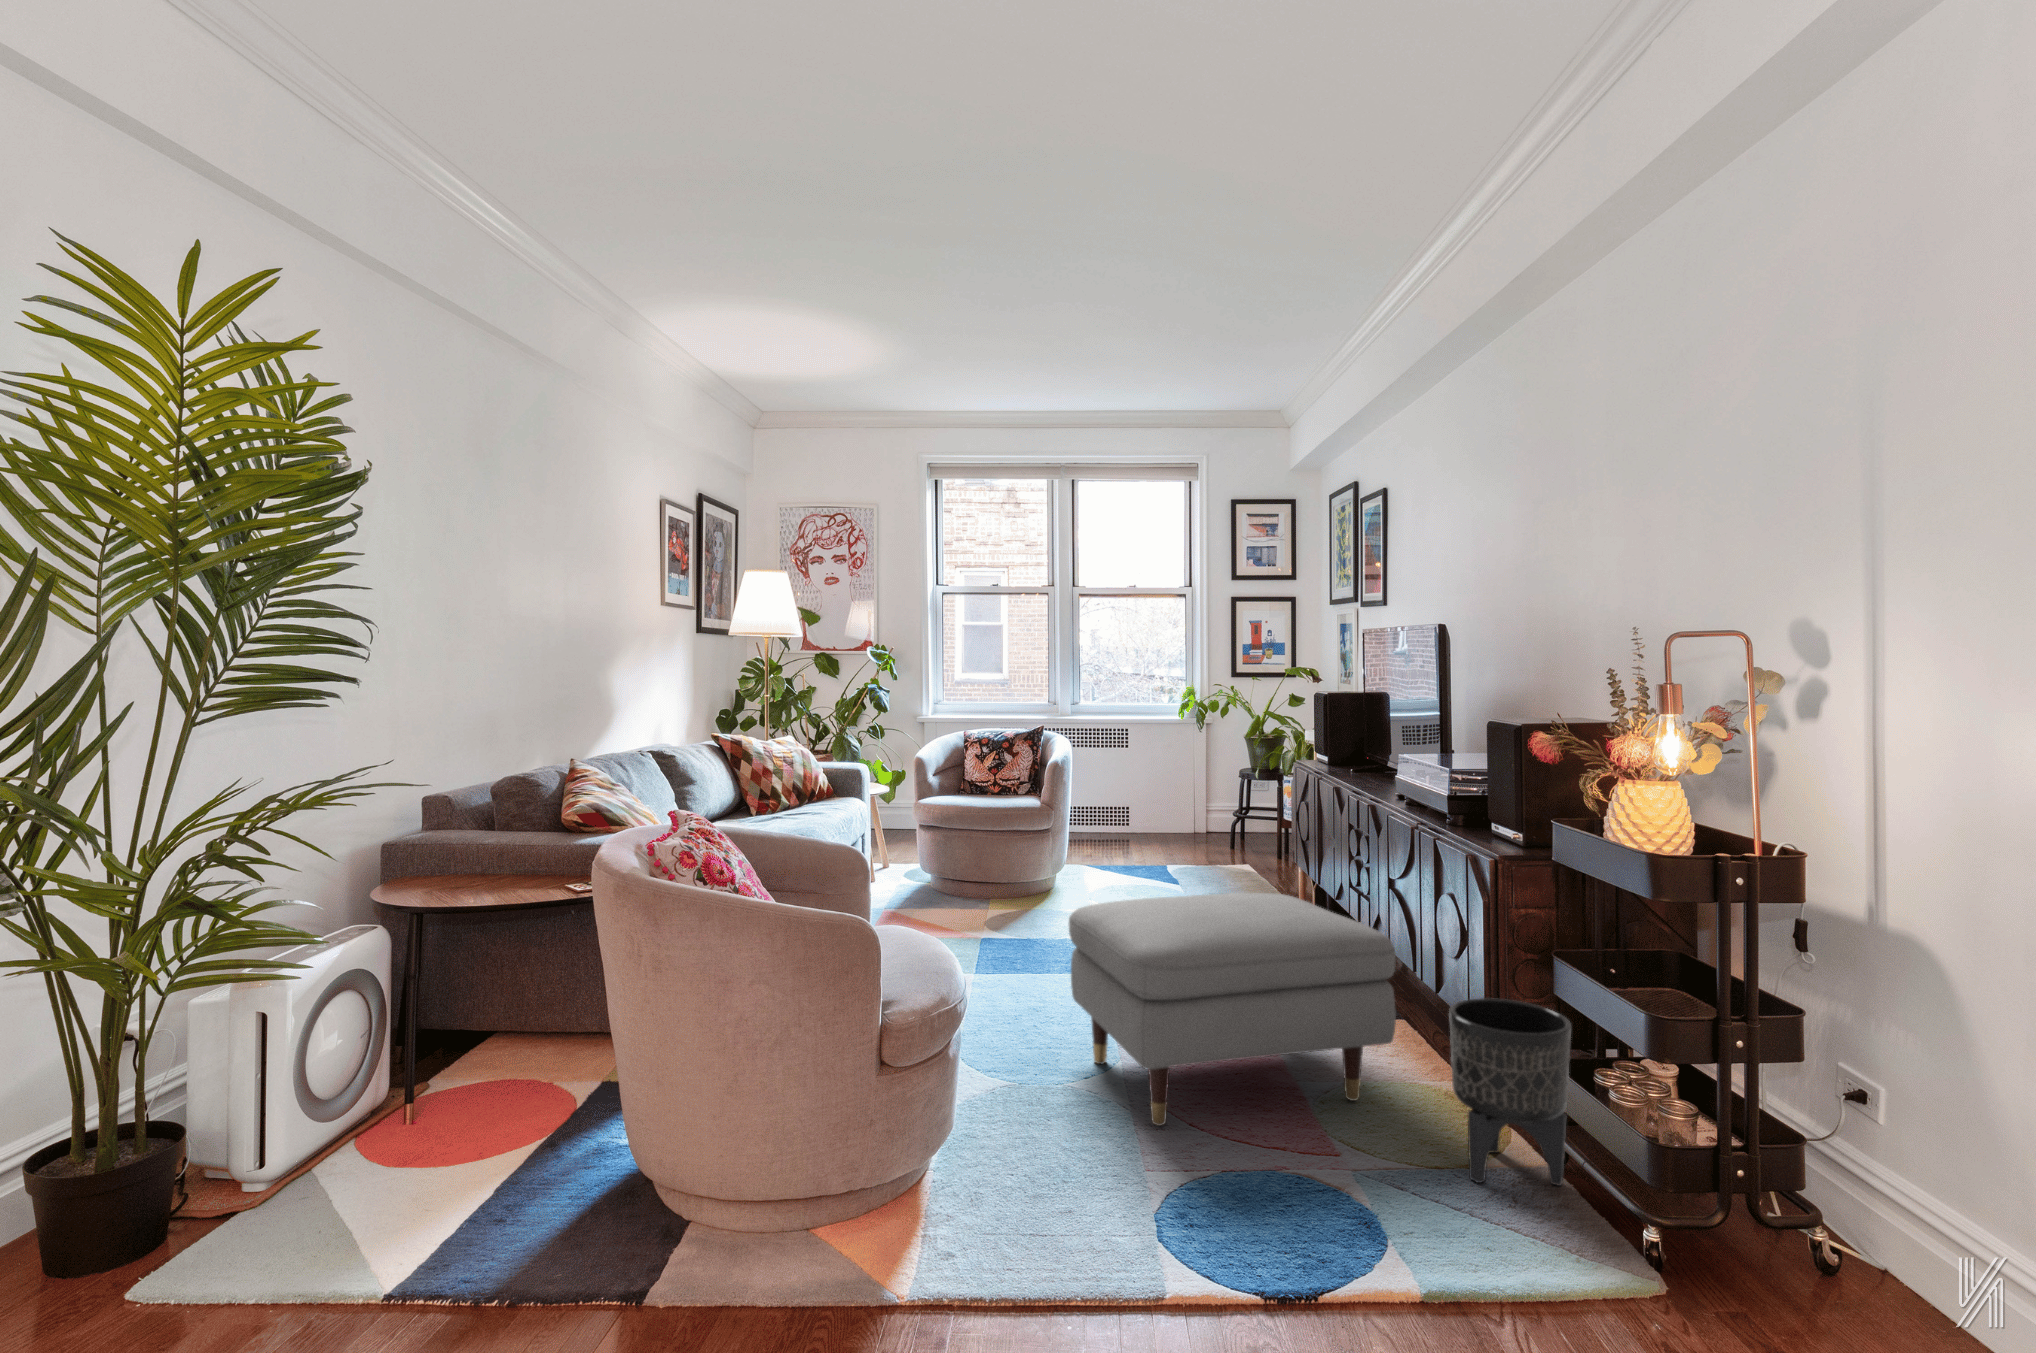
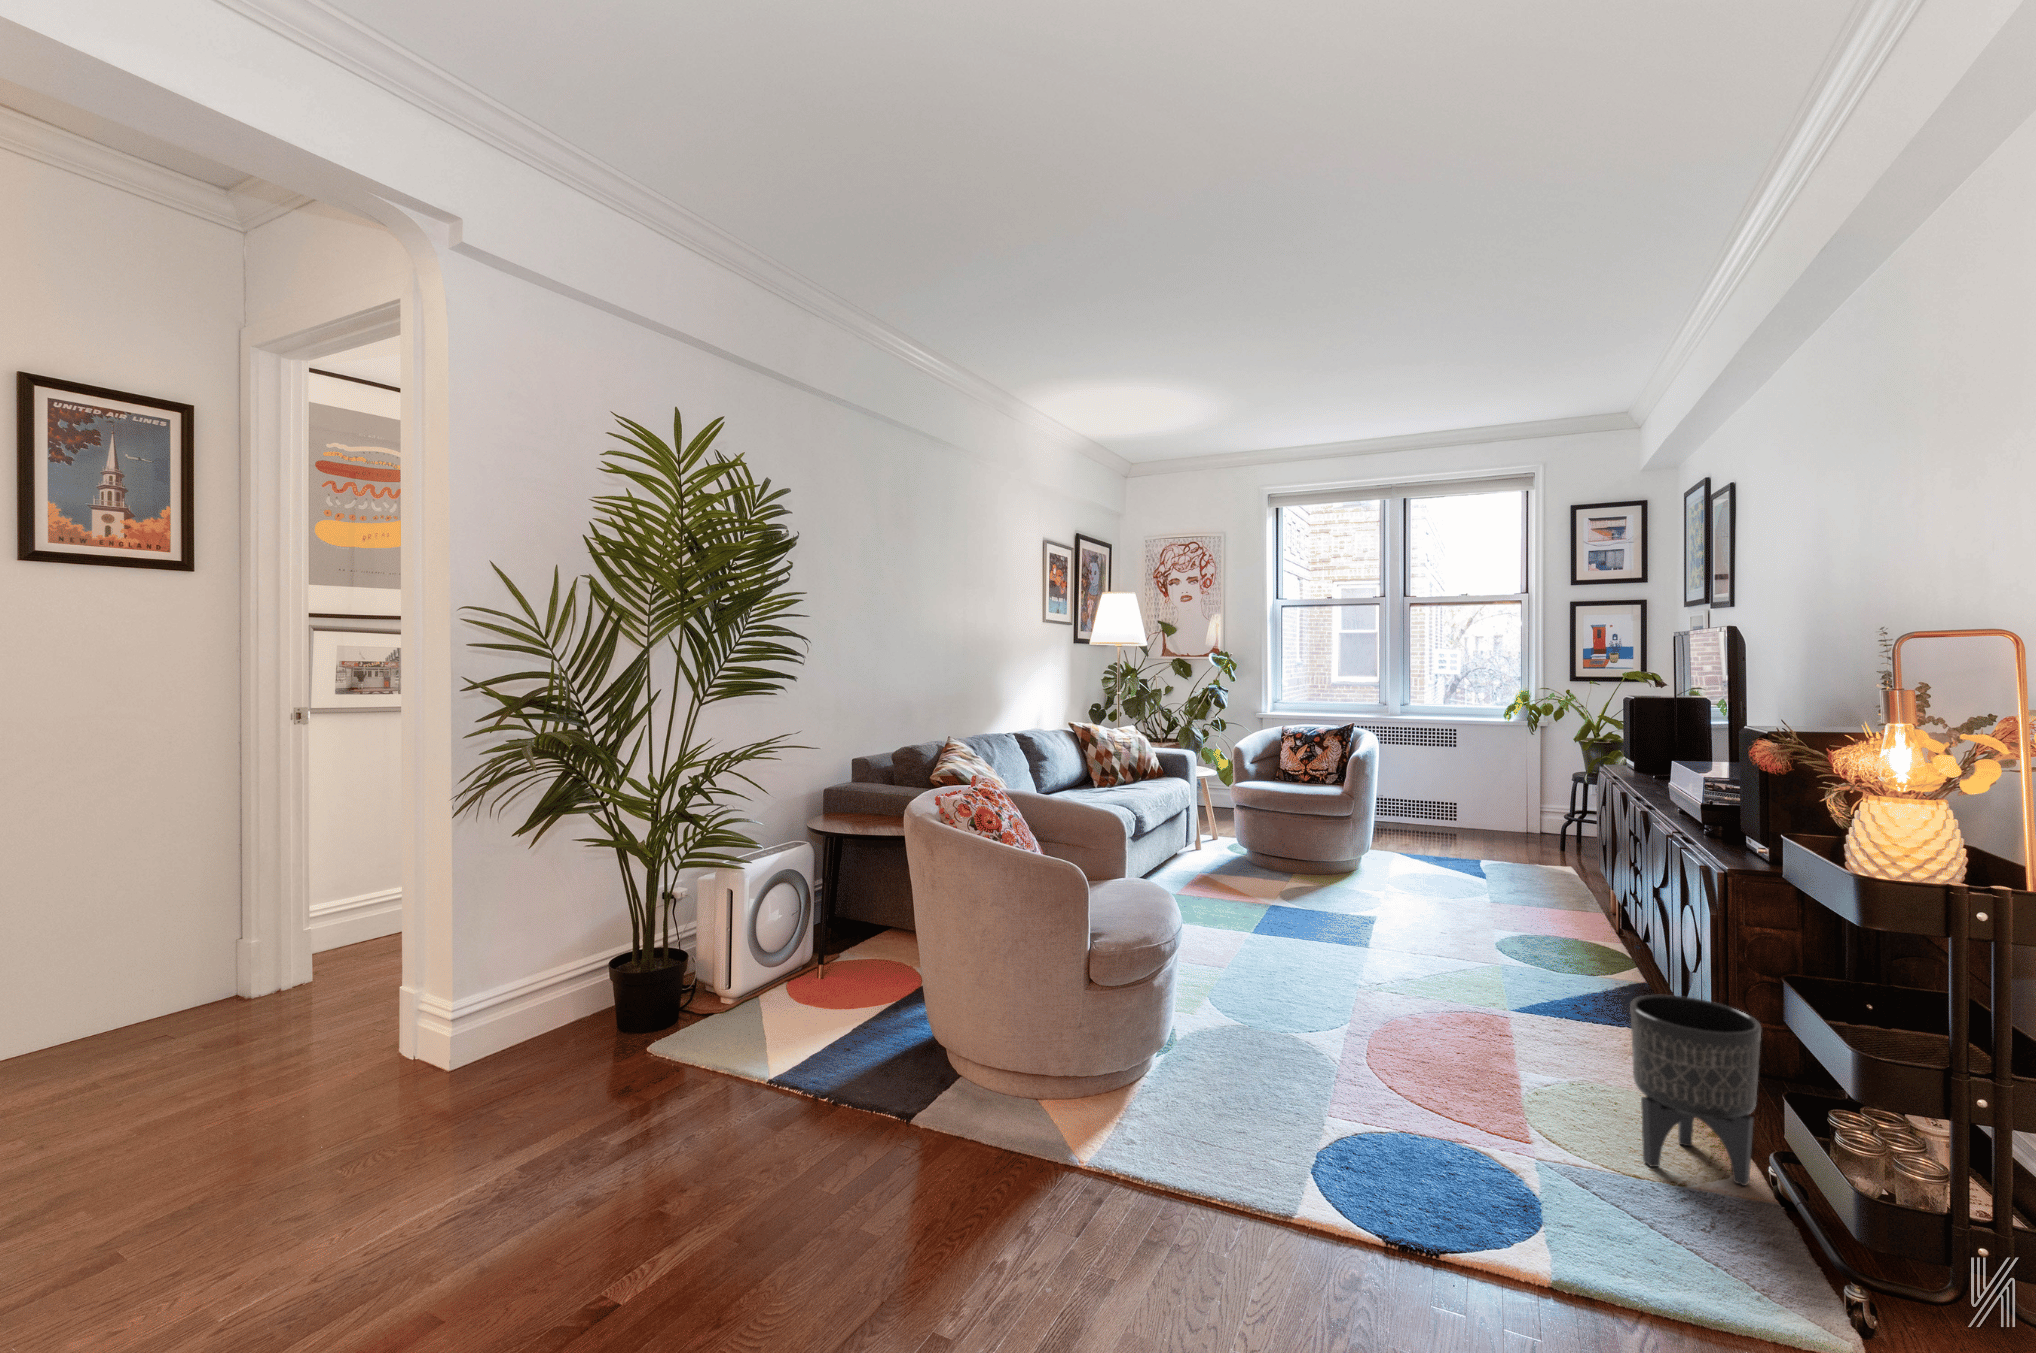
ottoman: present [1069,893,1396,1126] -> none [1301,877,1602,1079]

